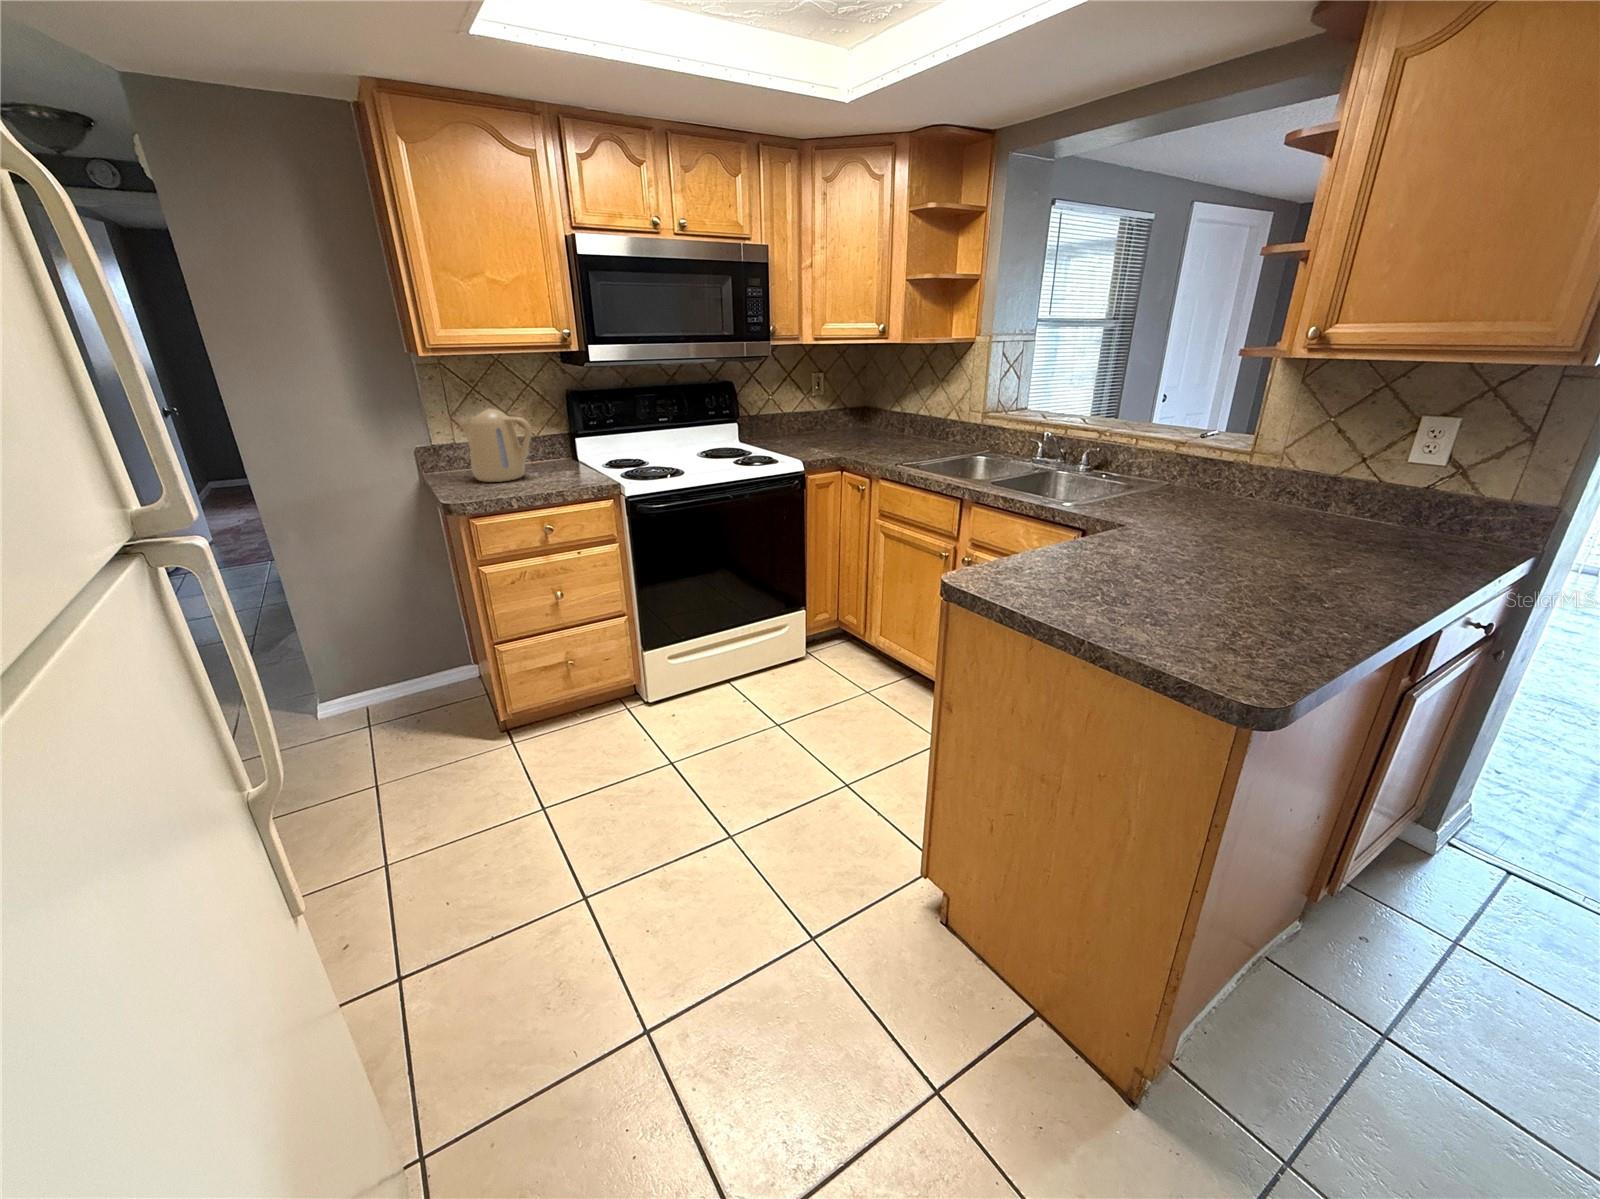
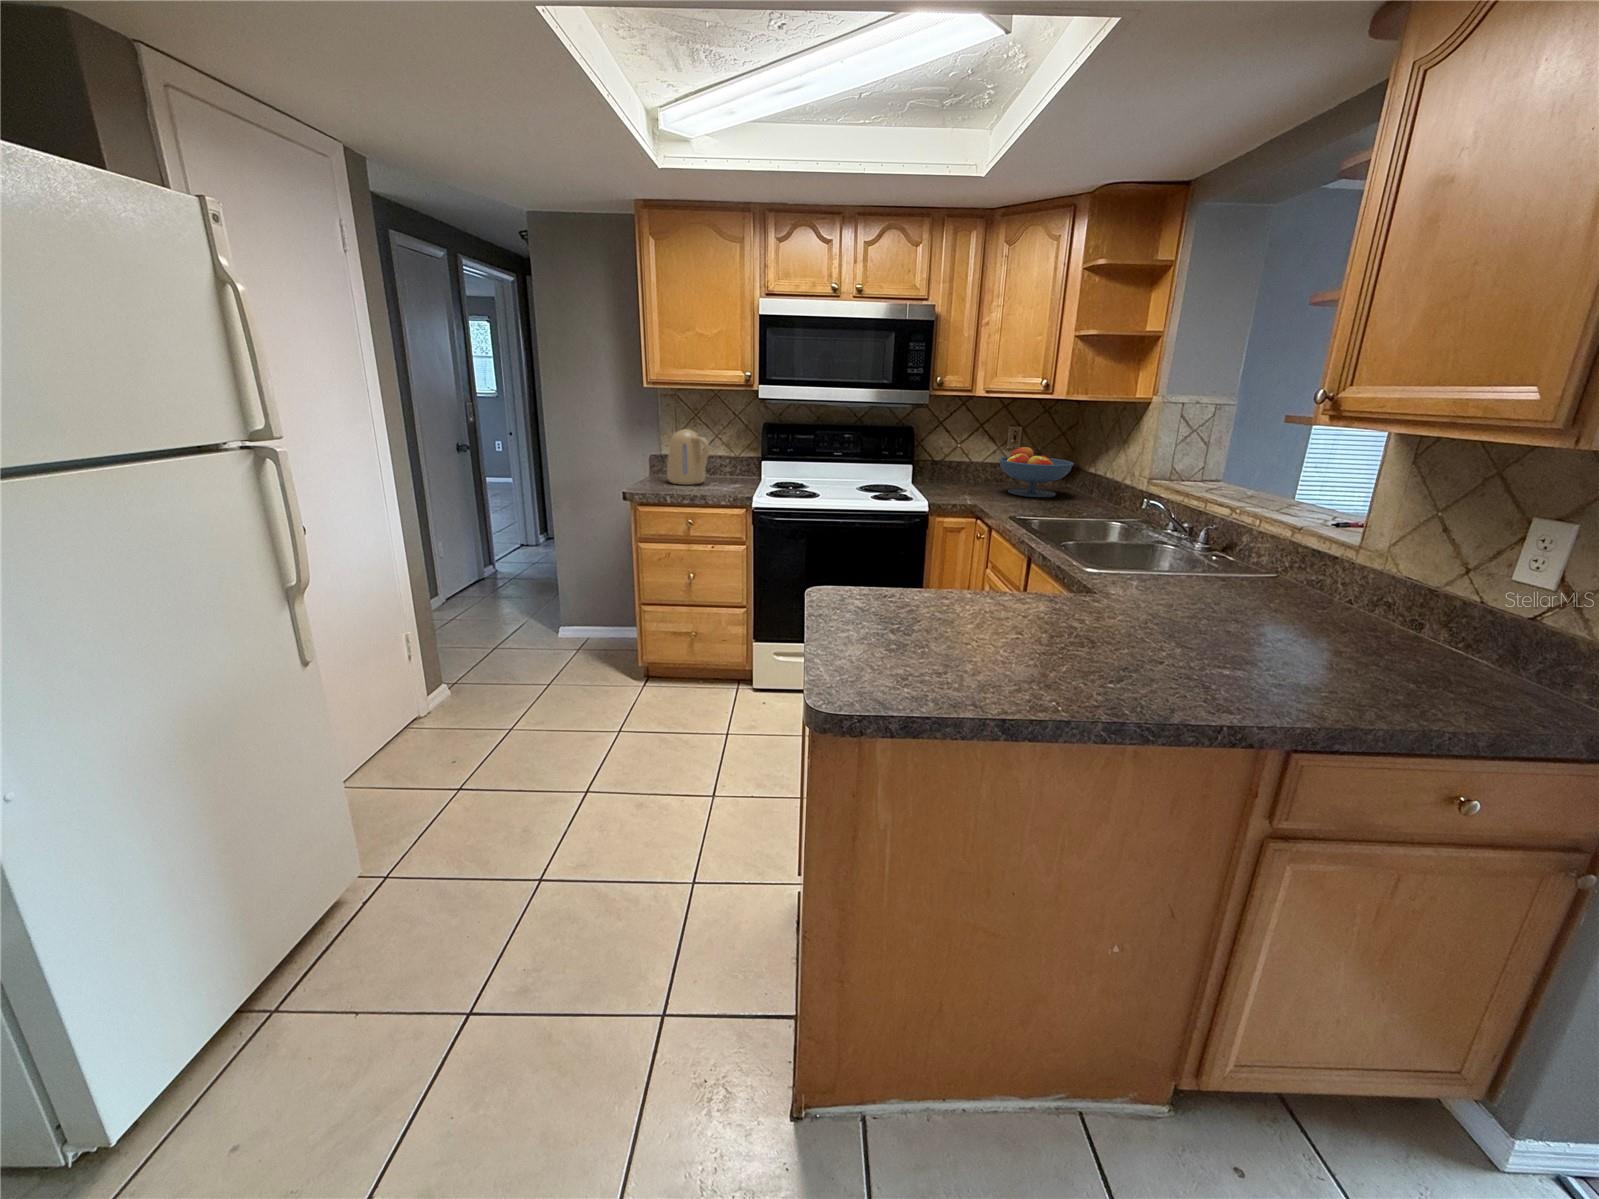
fruit bowl: none [827,393,896,442] -> present [999,447,1074,497]

